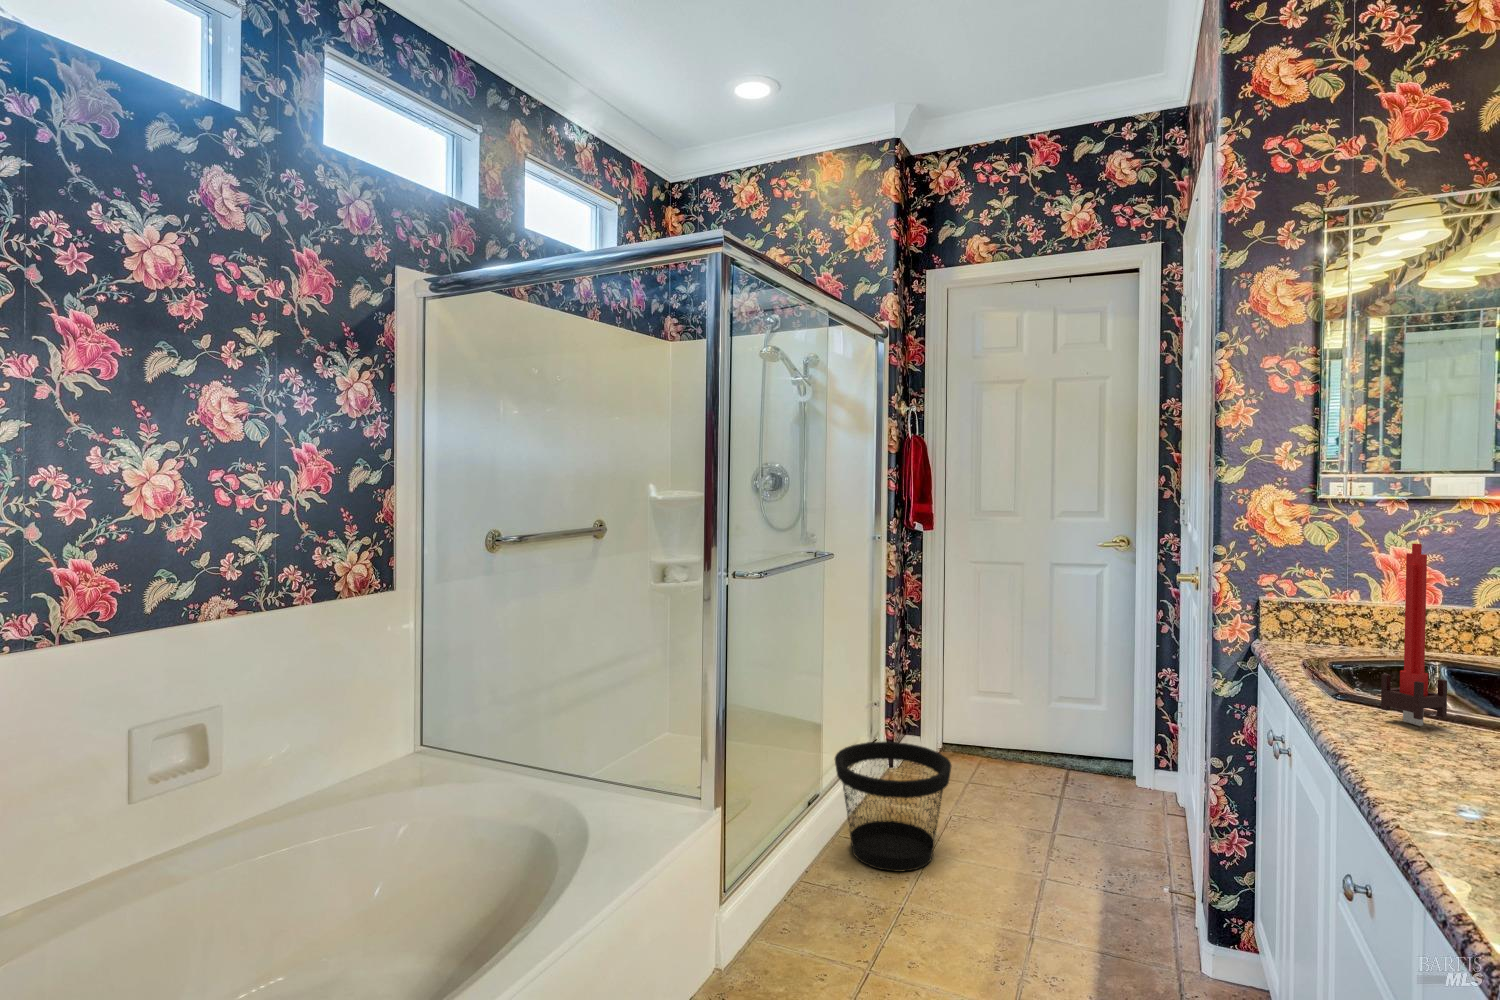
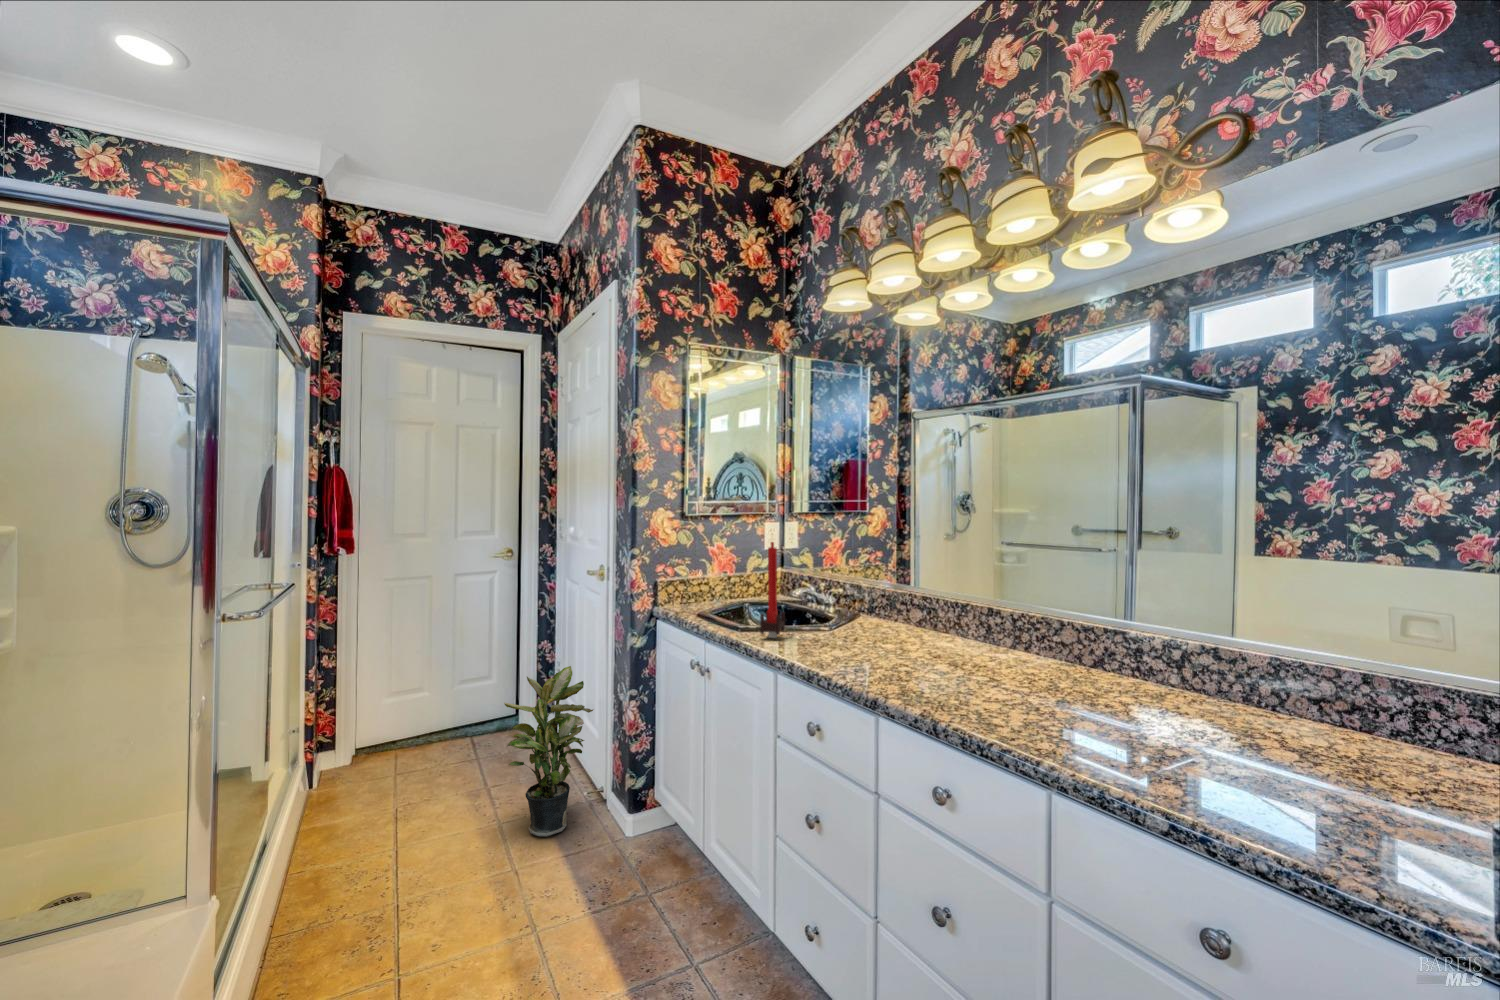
potted plant: none [1043,700,1170,922] -> present [504,666,593,837]
wastebasket: present [835,742,952,872] -> none [289,753,421,889]

